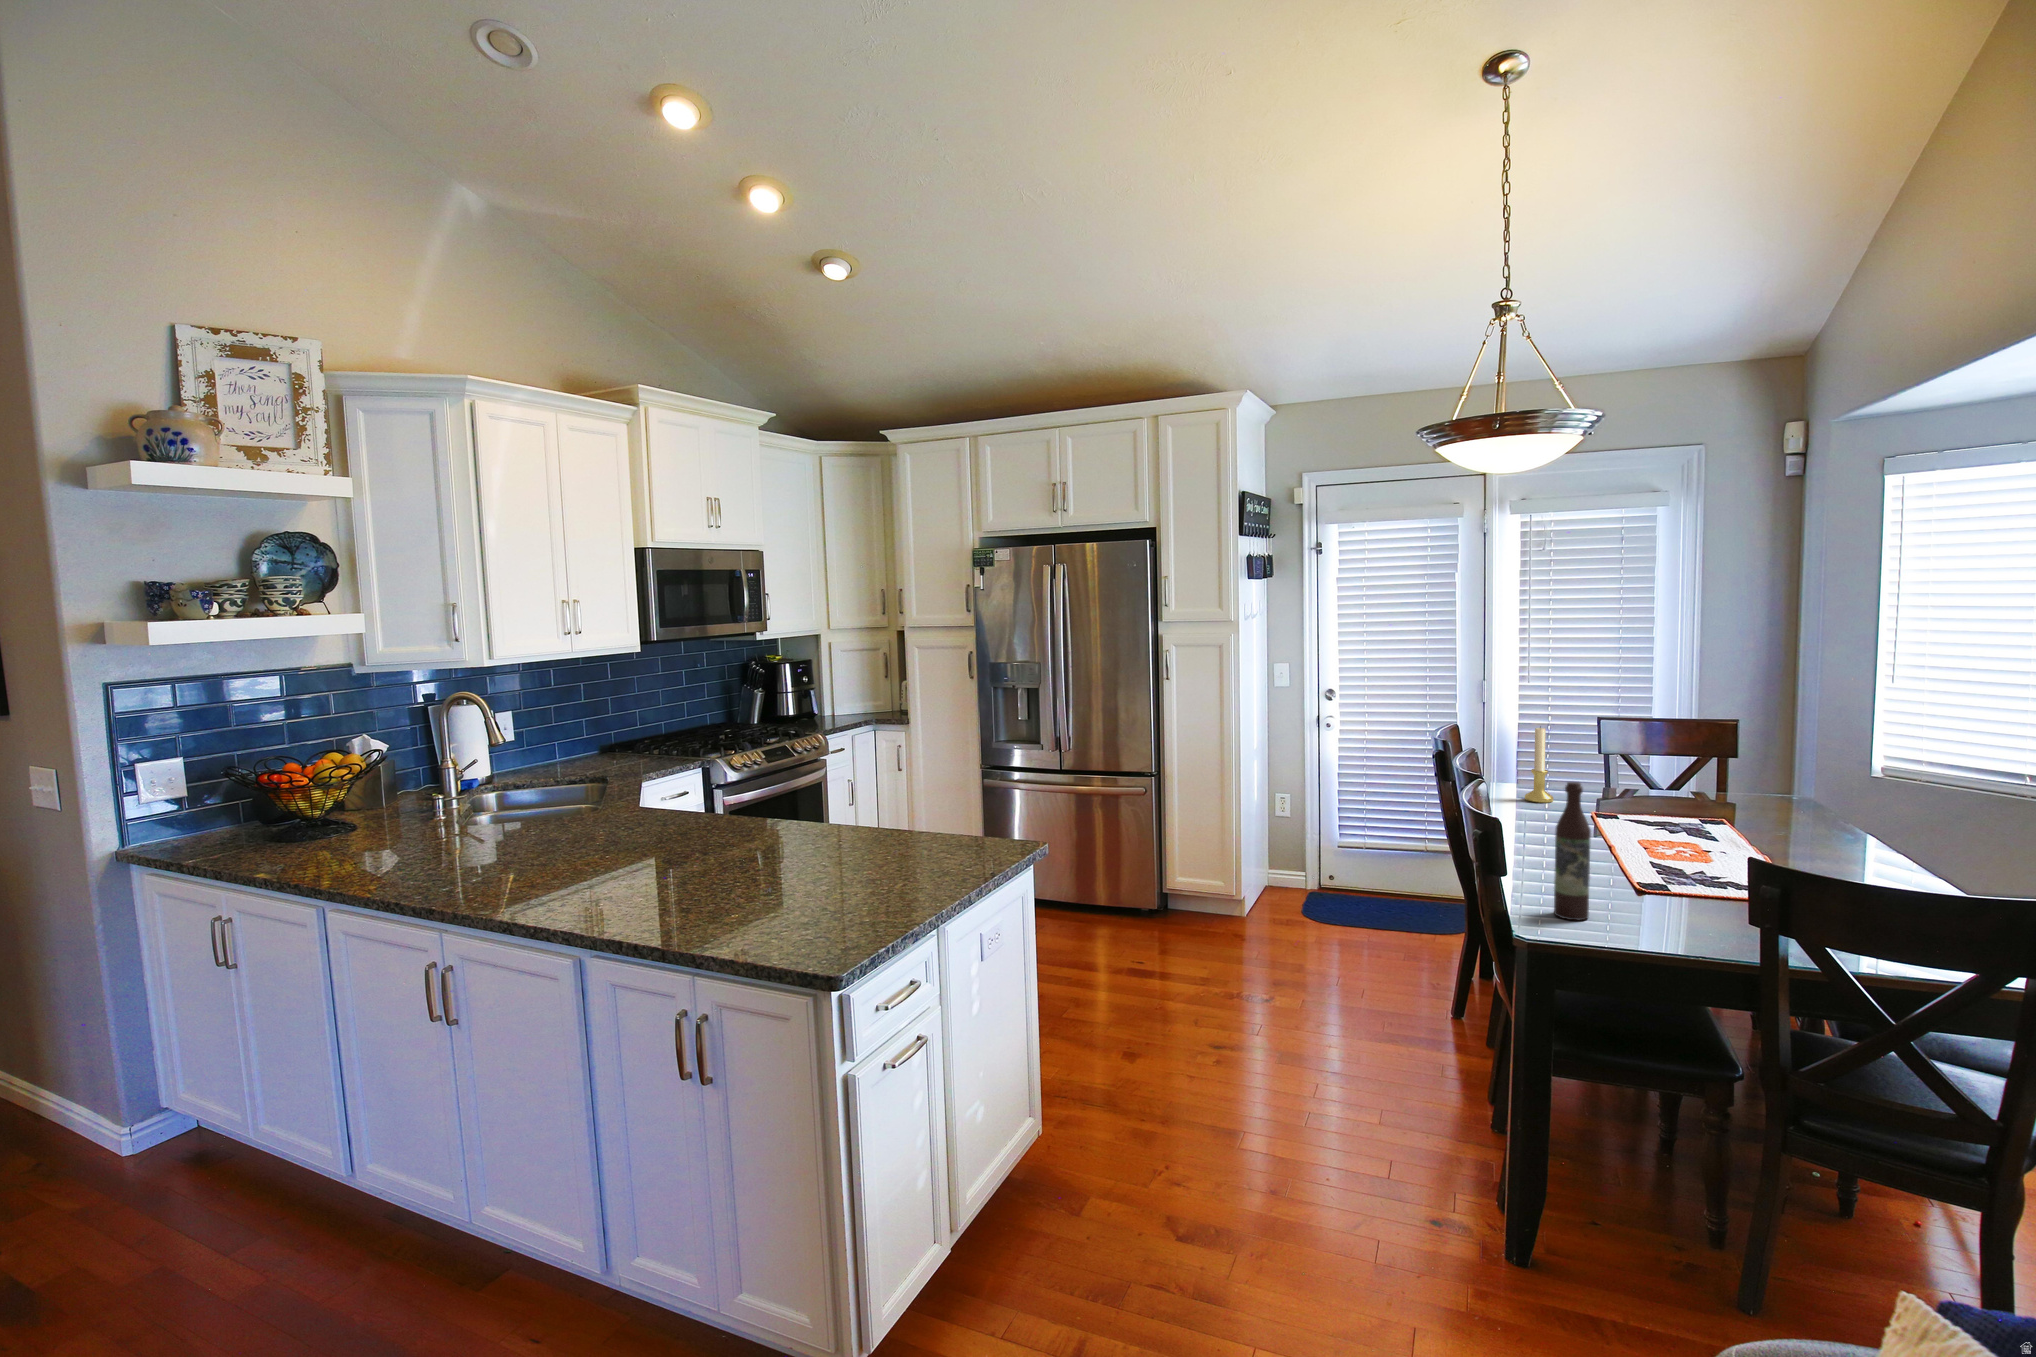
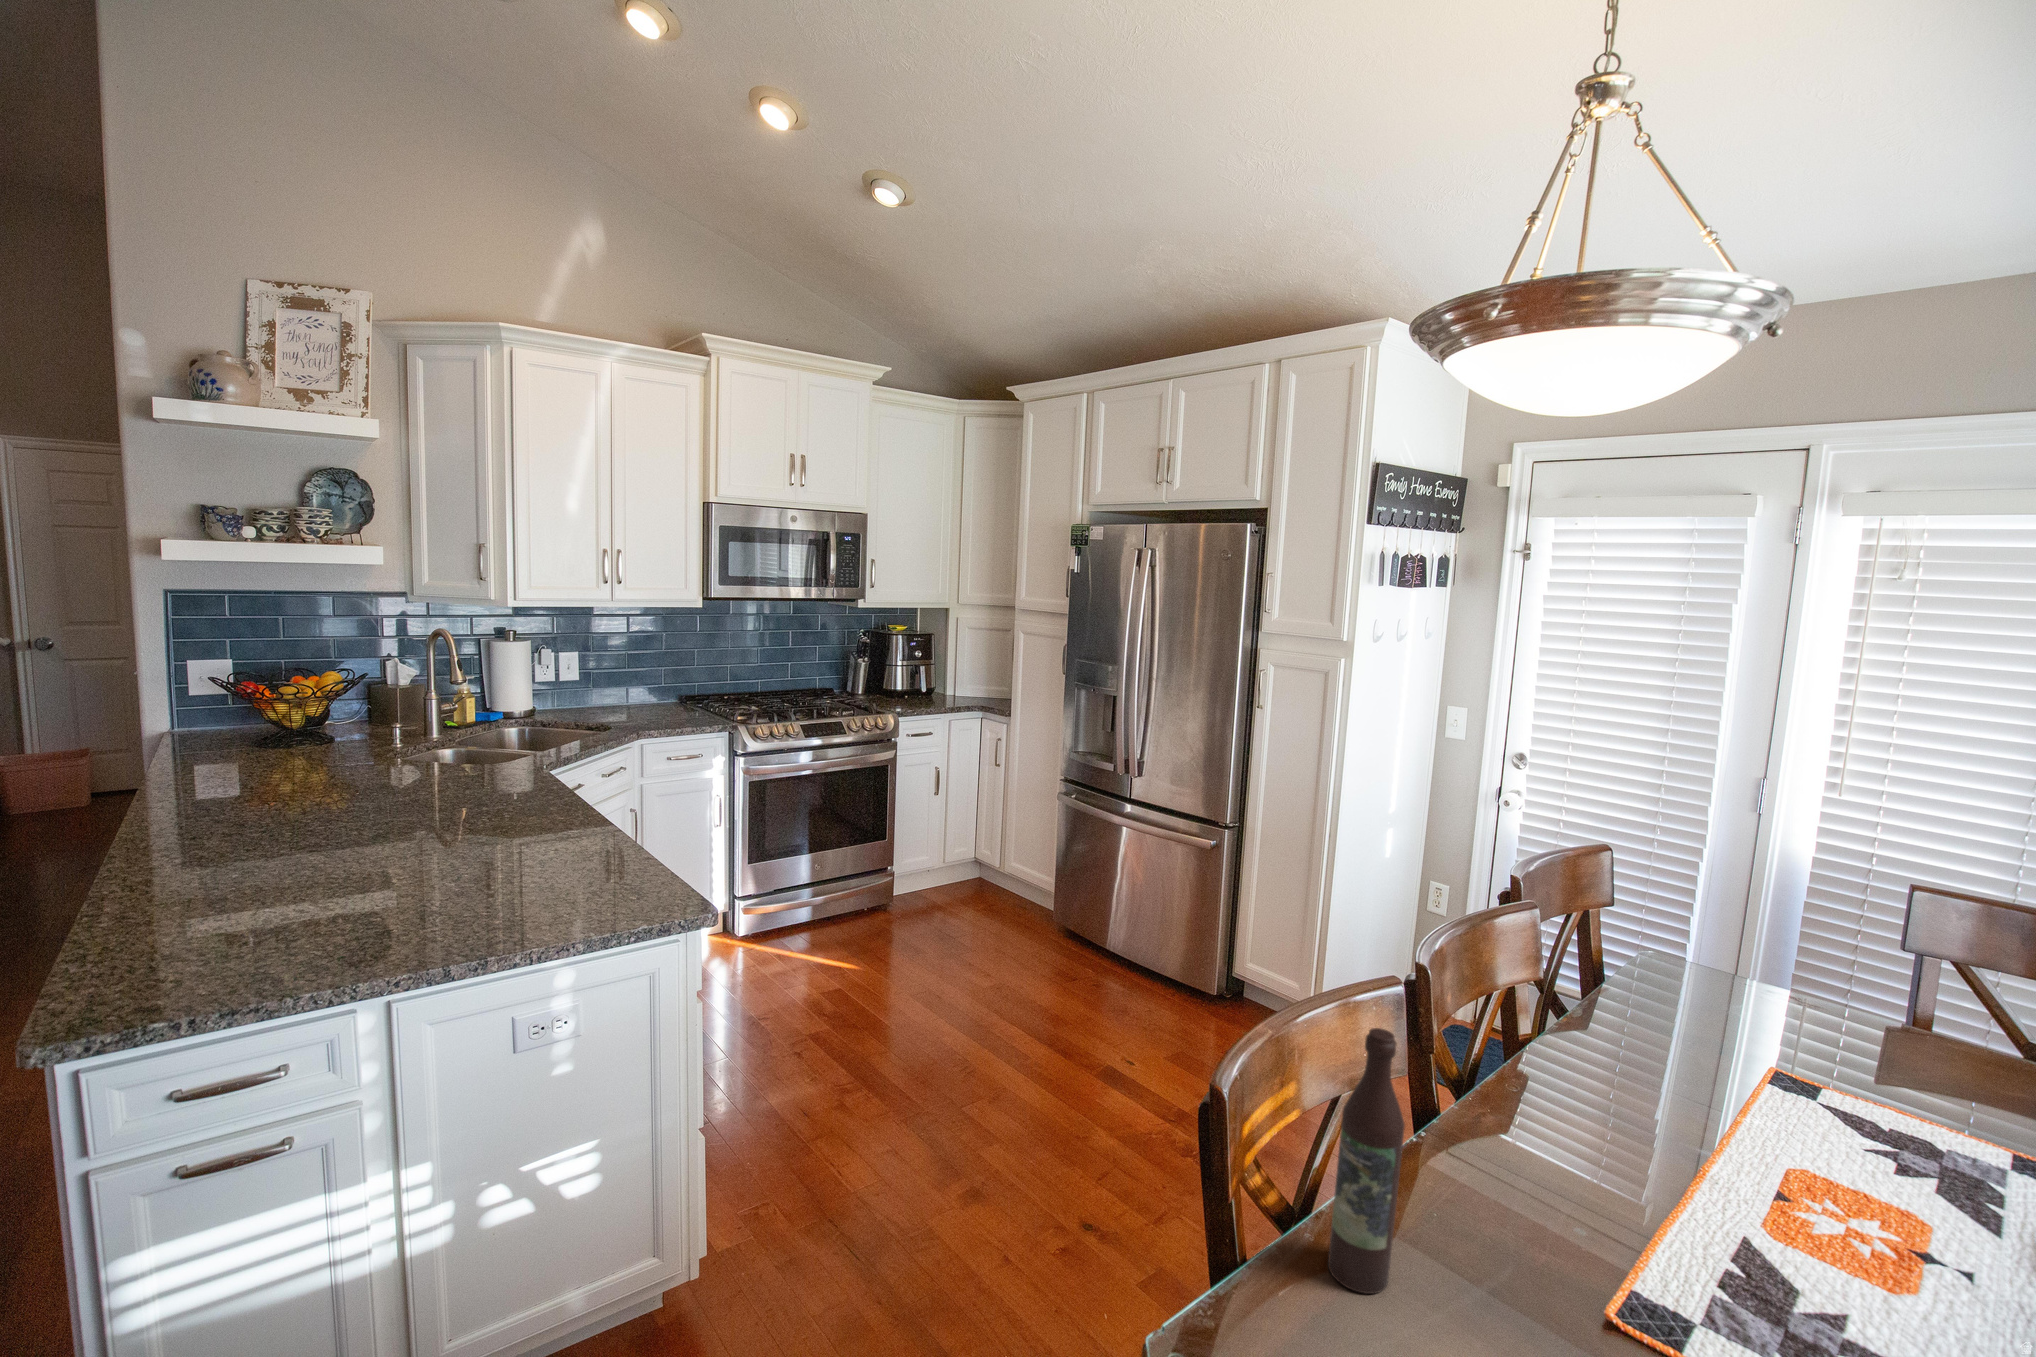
candle holder: present [1525,727,1554,803] -> none [1660,878,1713,1010]

